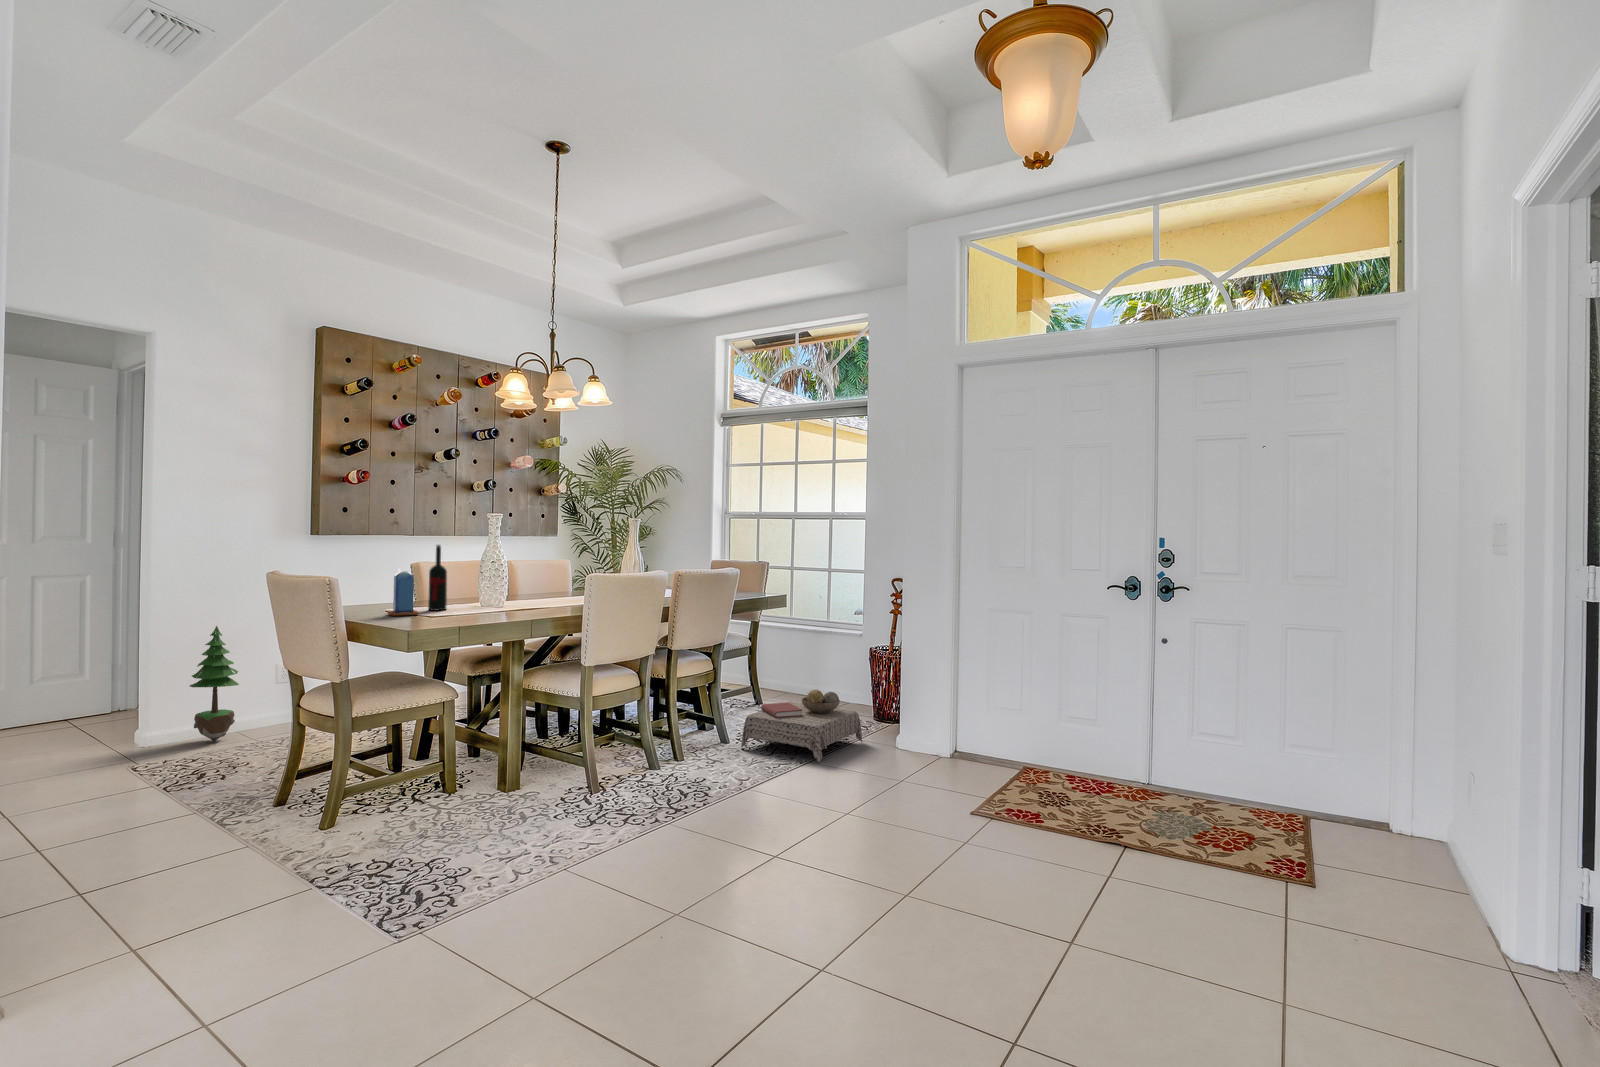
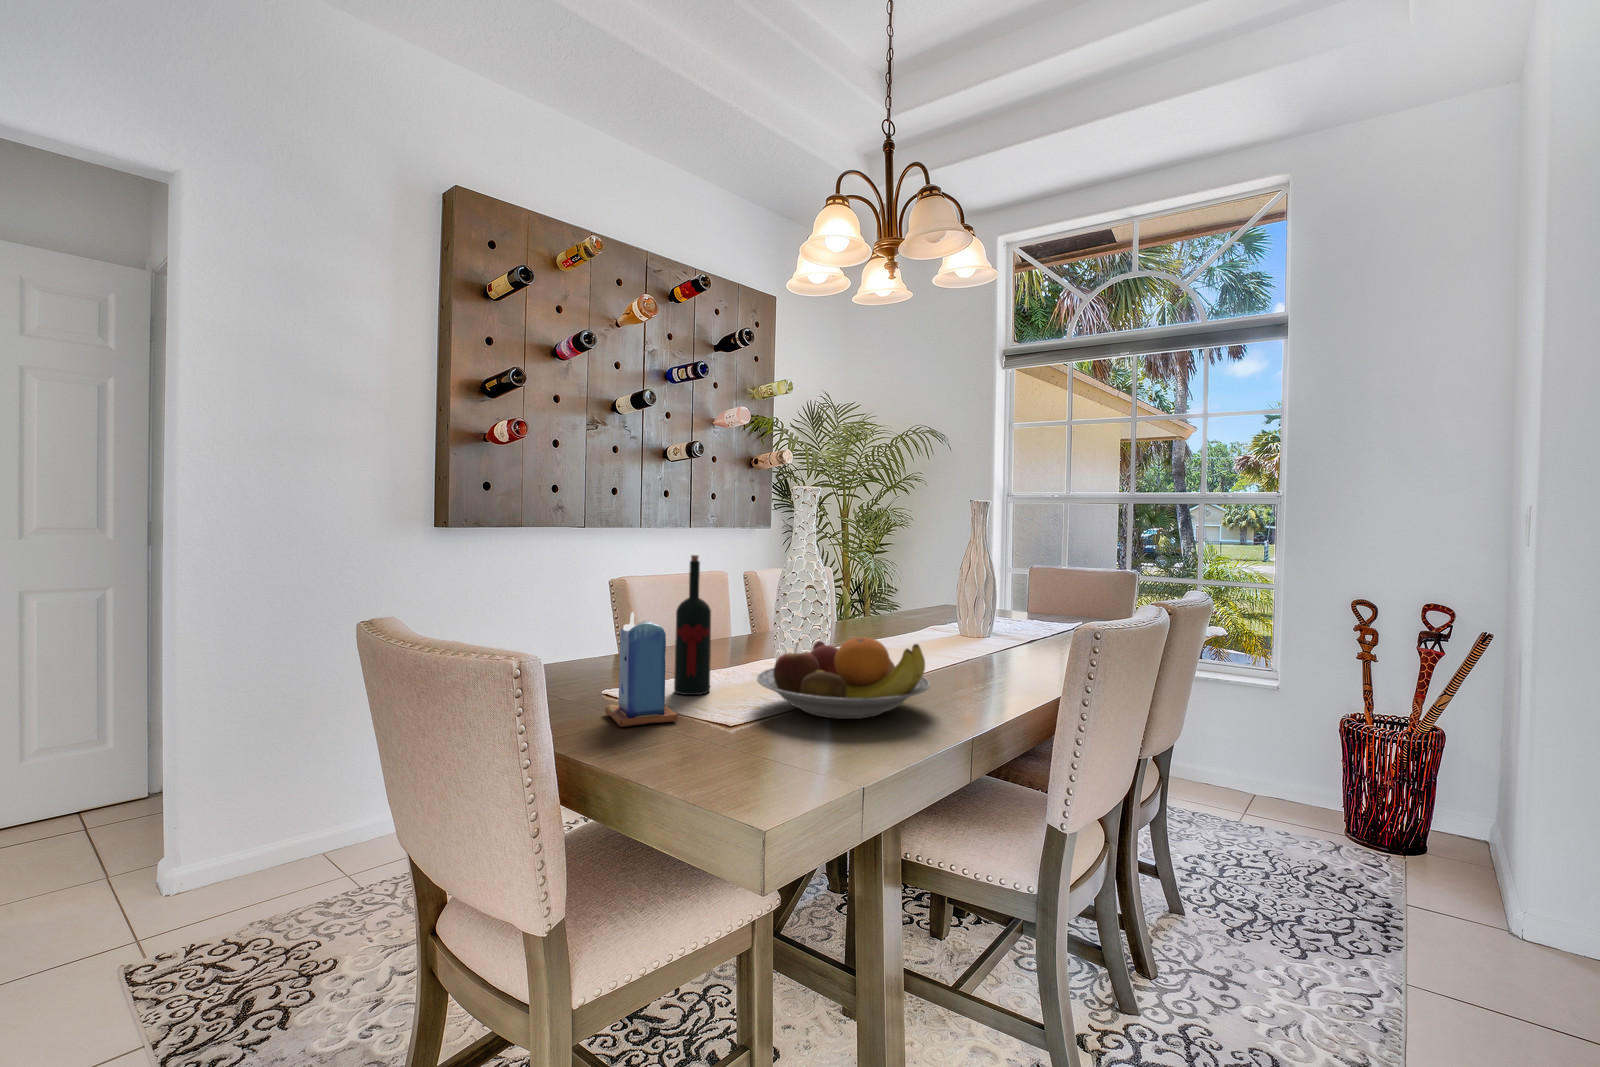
fruit bowl: none [460,580,543,614] -> present [757,637,930,719]
potted tree: present [190,626,239,741] -> none [238,684,324,882]
ottoman: present [741,690,862,762] -> none [1231,838,1470,1021]

